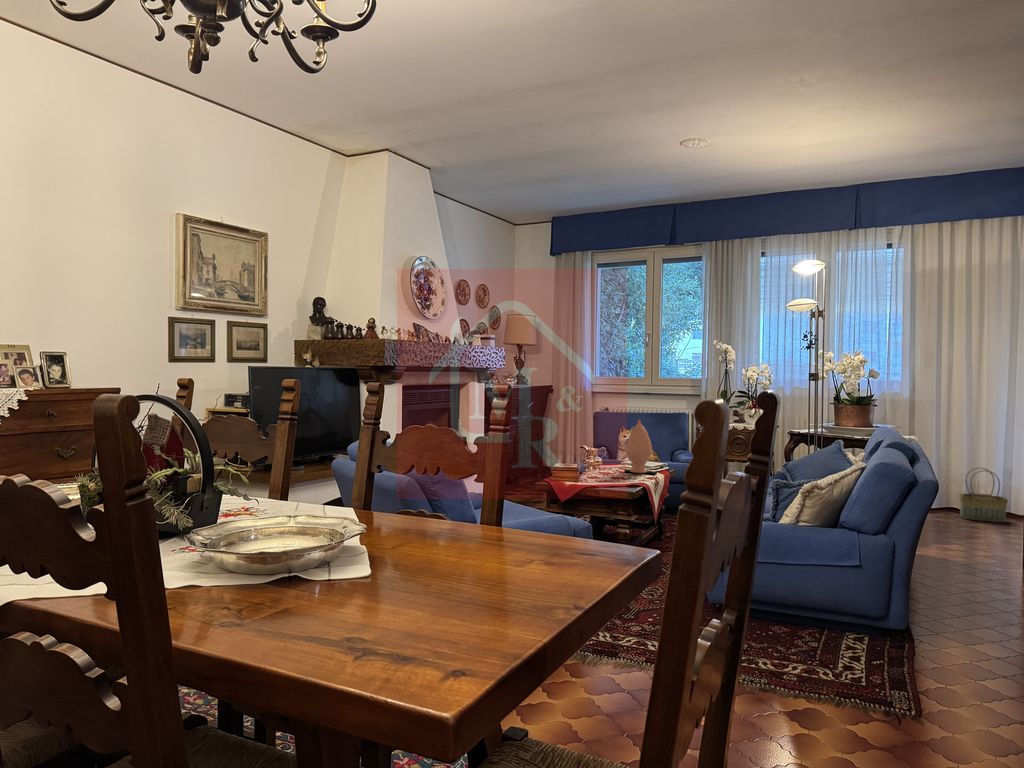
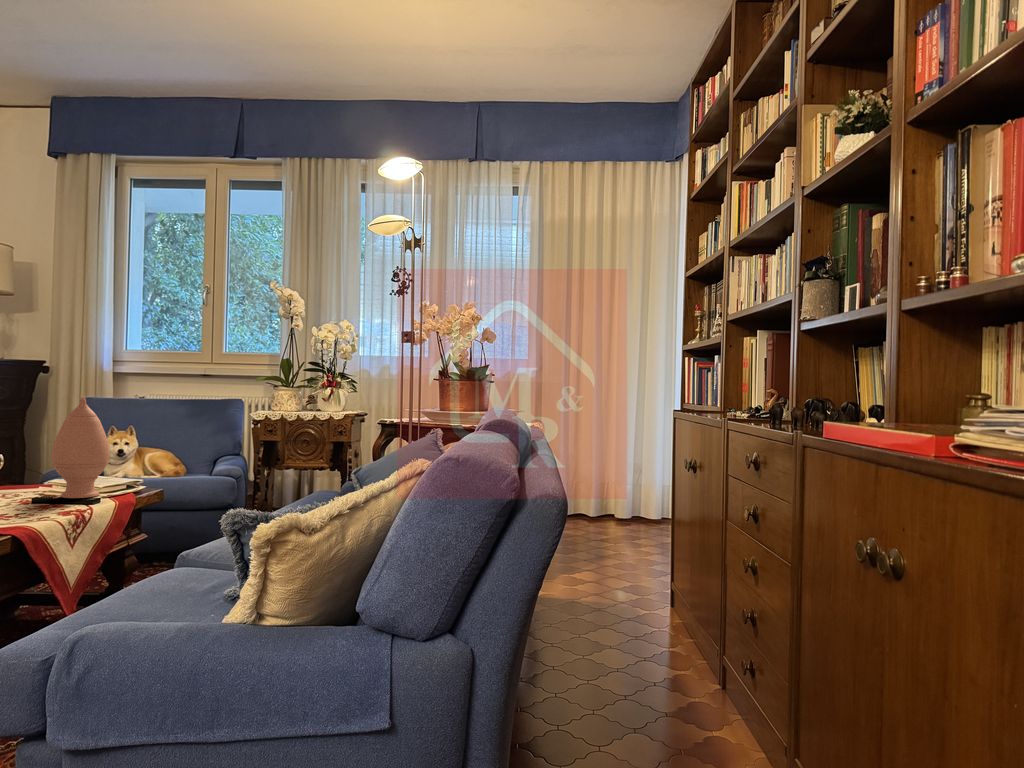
basket: present [960,468,1008,522] -> none [589,463,639,528]

